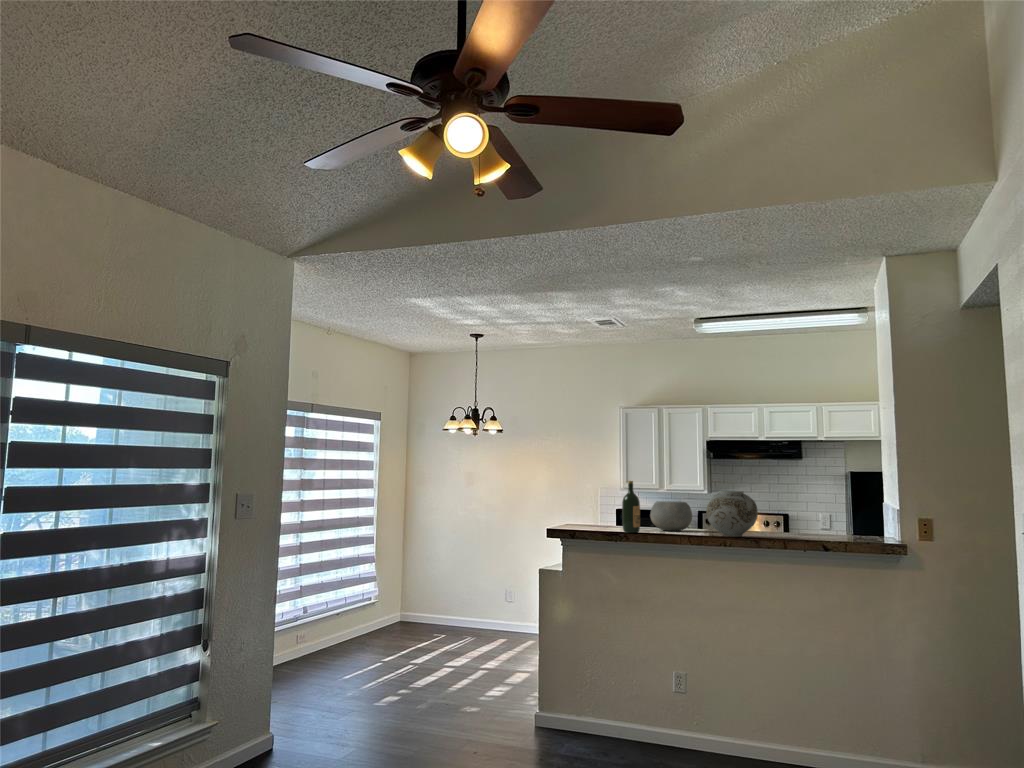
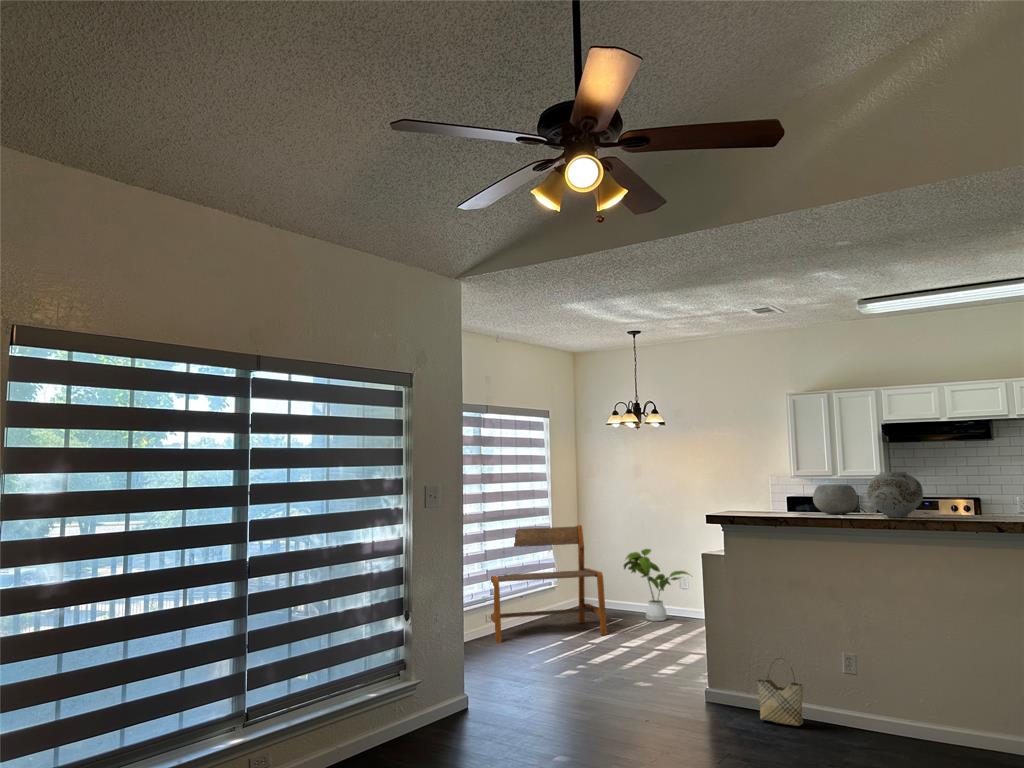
wine bottle: present [622,481,640,533] -> none [780,465,799,516]
bench: none [300,535,430,665] -> present [491,525,607,643]
house plant: none [450,560,520,635] -> present [624,549,689,621]
woven basket: none [589,679,635,749] -> present [757,658,803,726]

